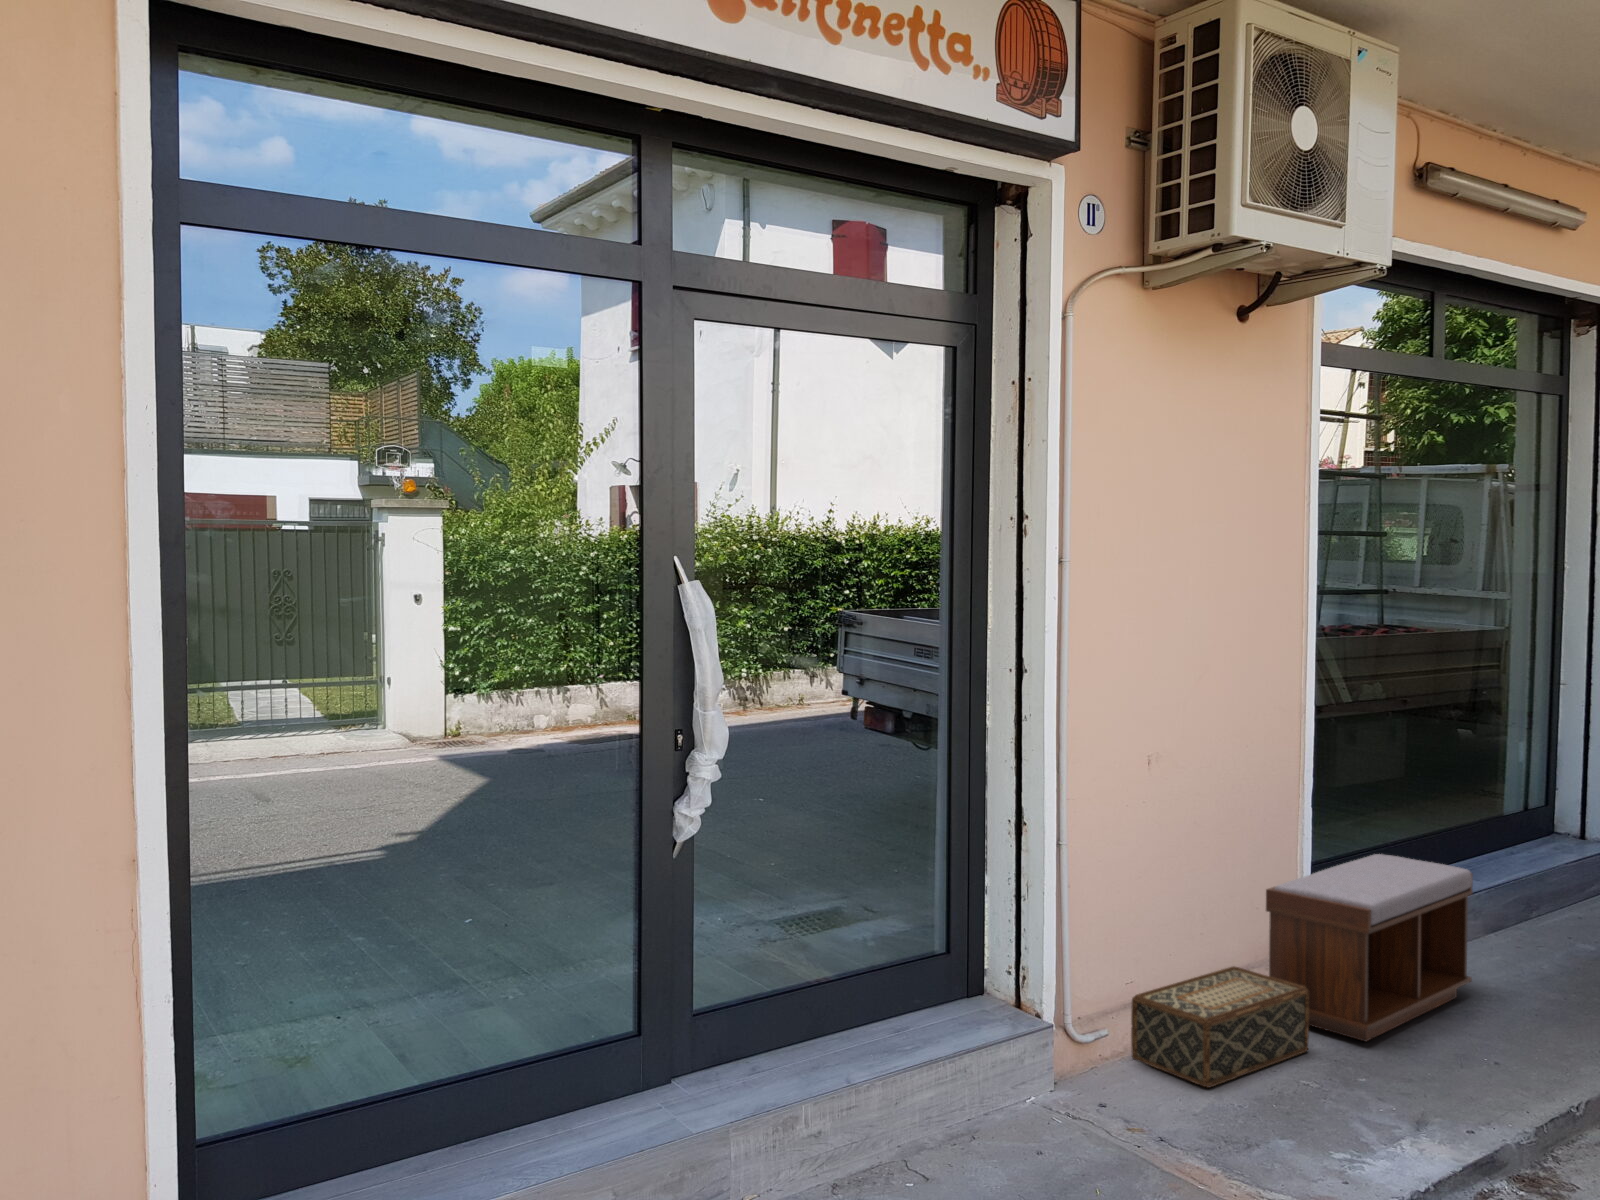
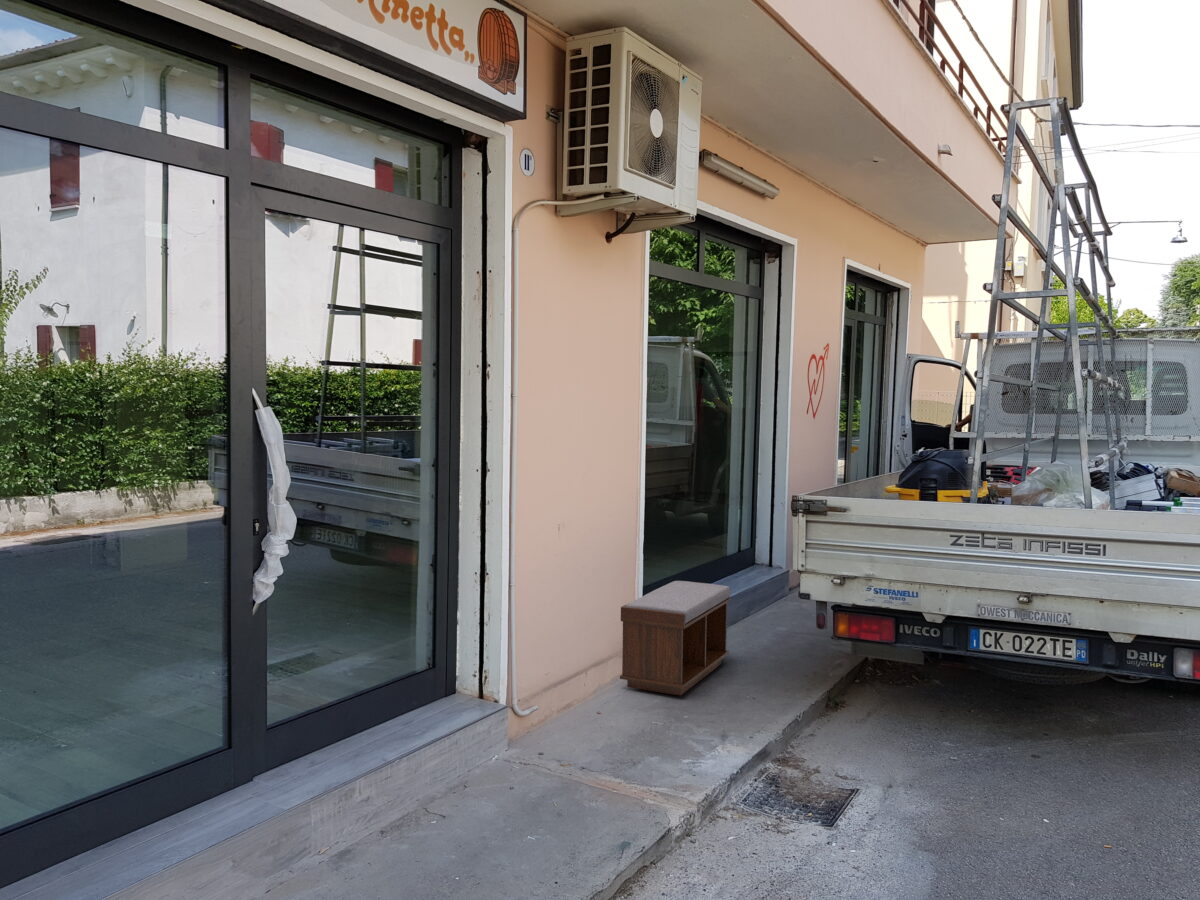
woven basket: present [1131,966,1309,1088] -> none [549,658,651,735]

